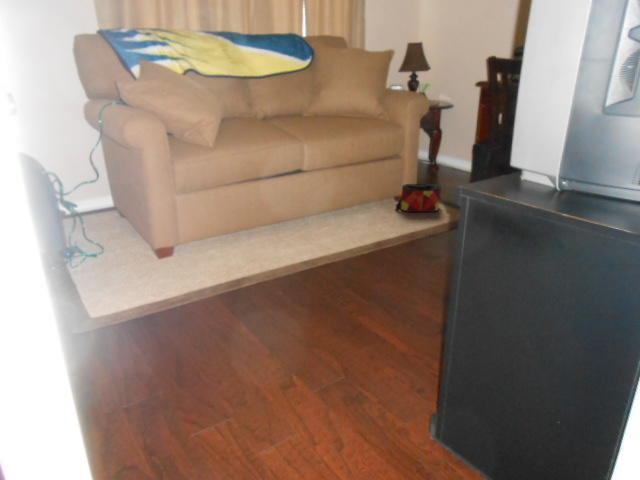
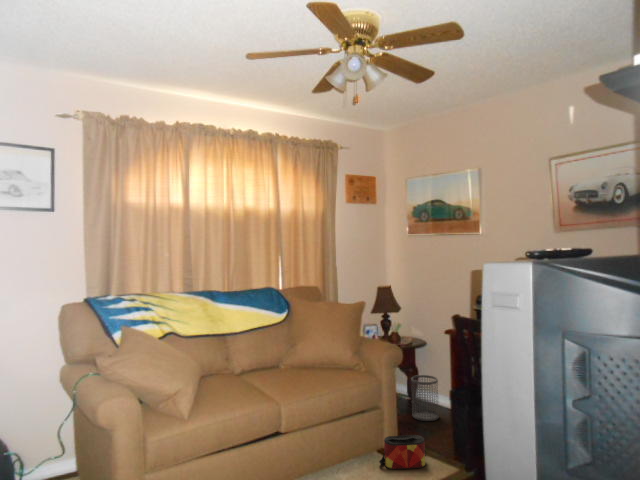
wastebasket: none [431,137,461,180] -> present [411,375,439,421]

